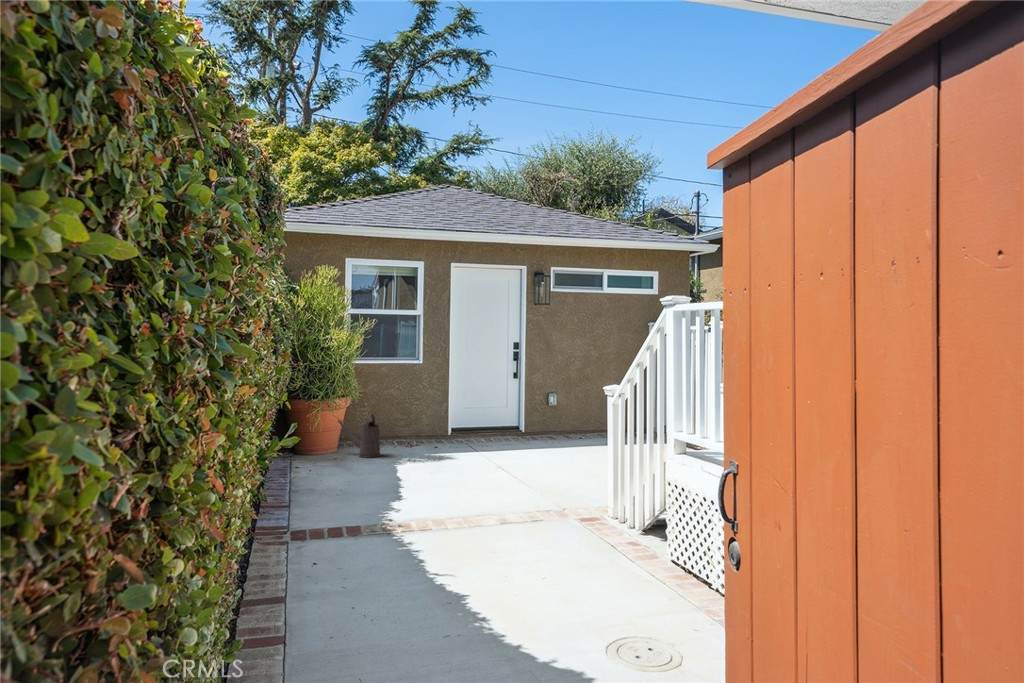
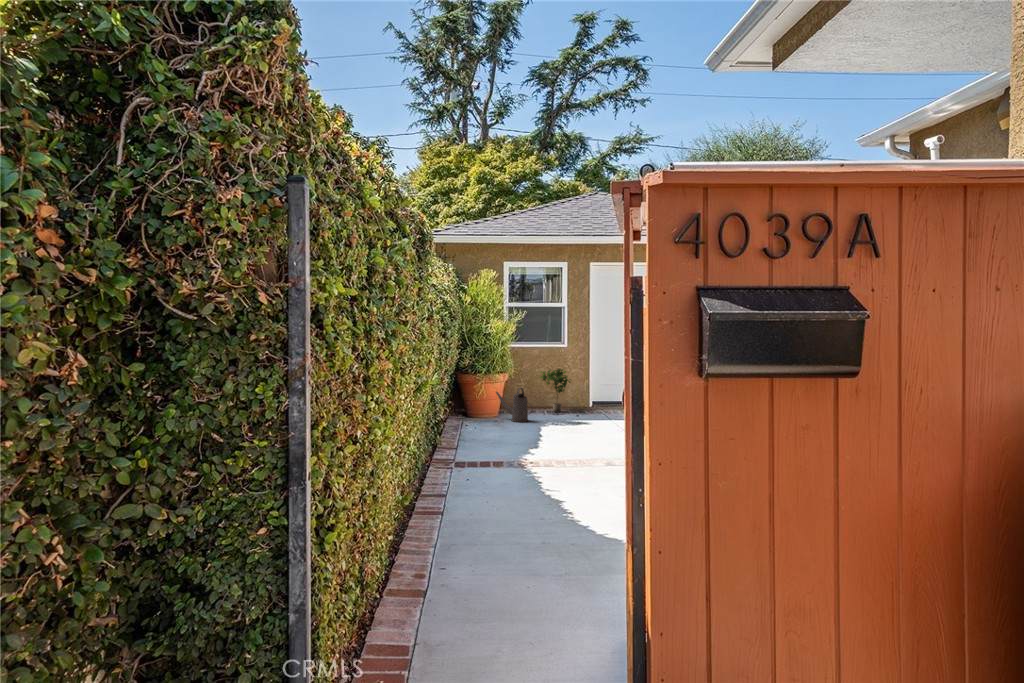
potted plant: none [391,388,429,441] -> present [540,369,571,412]

